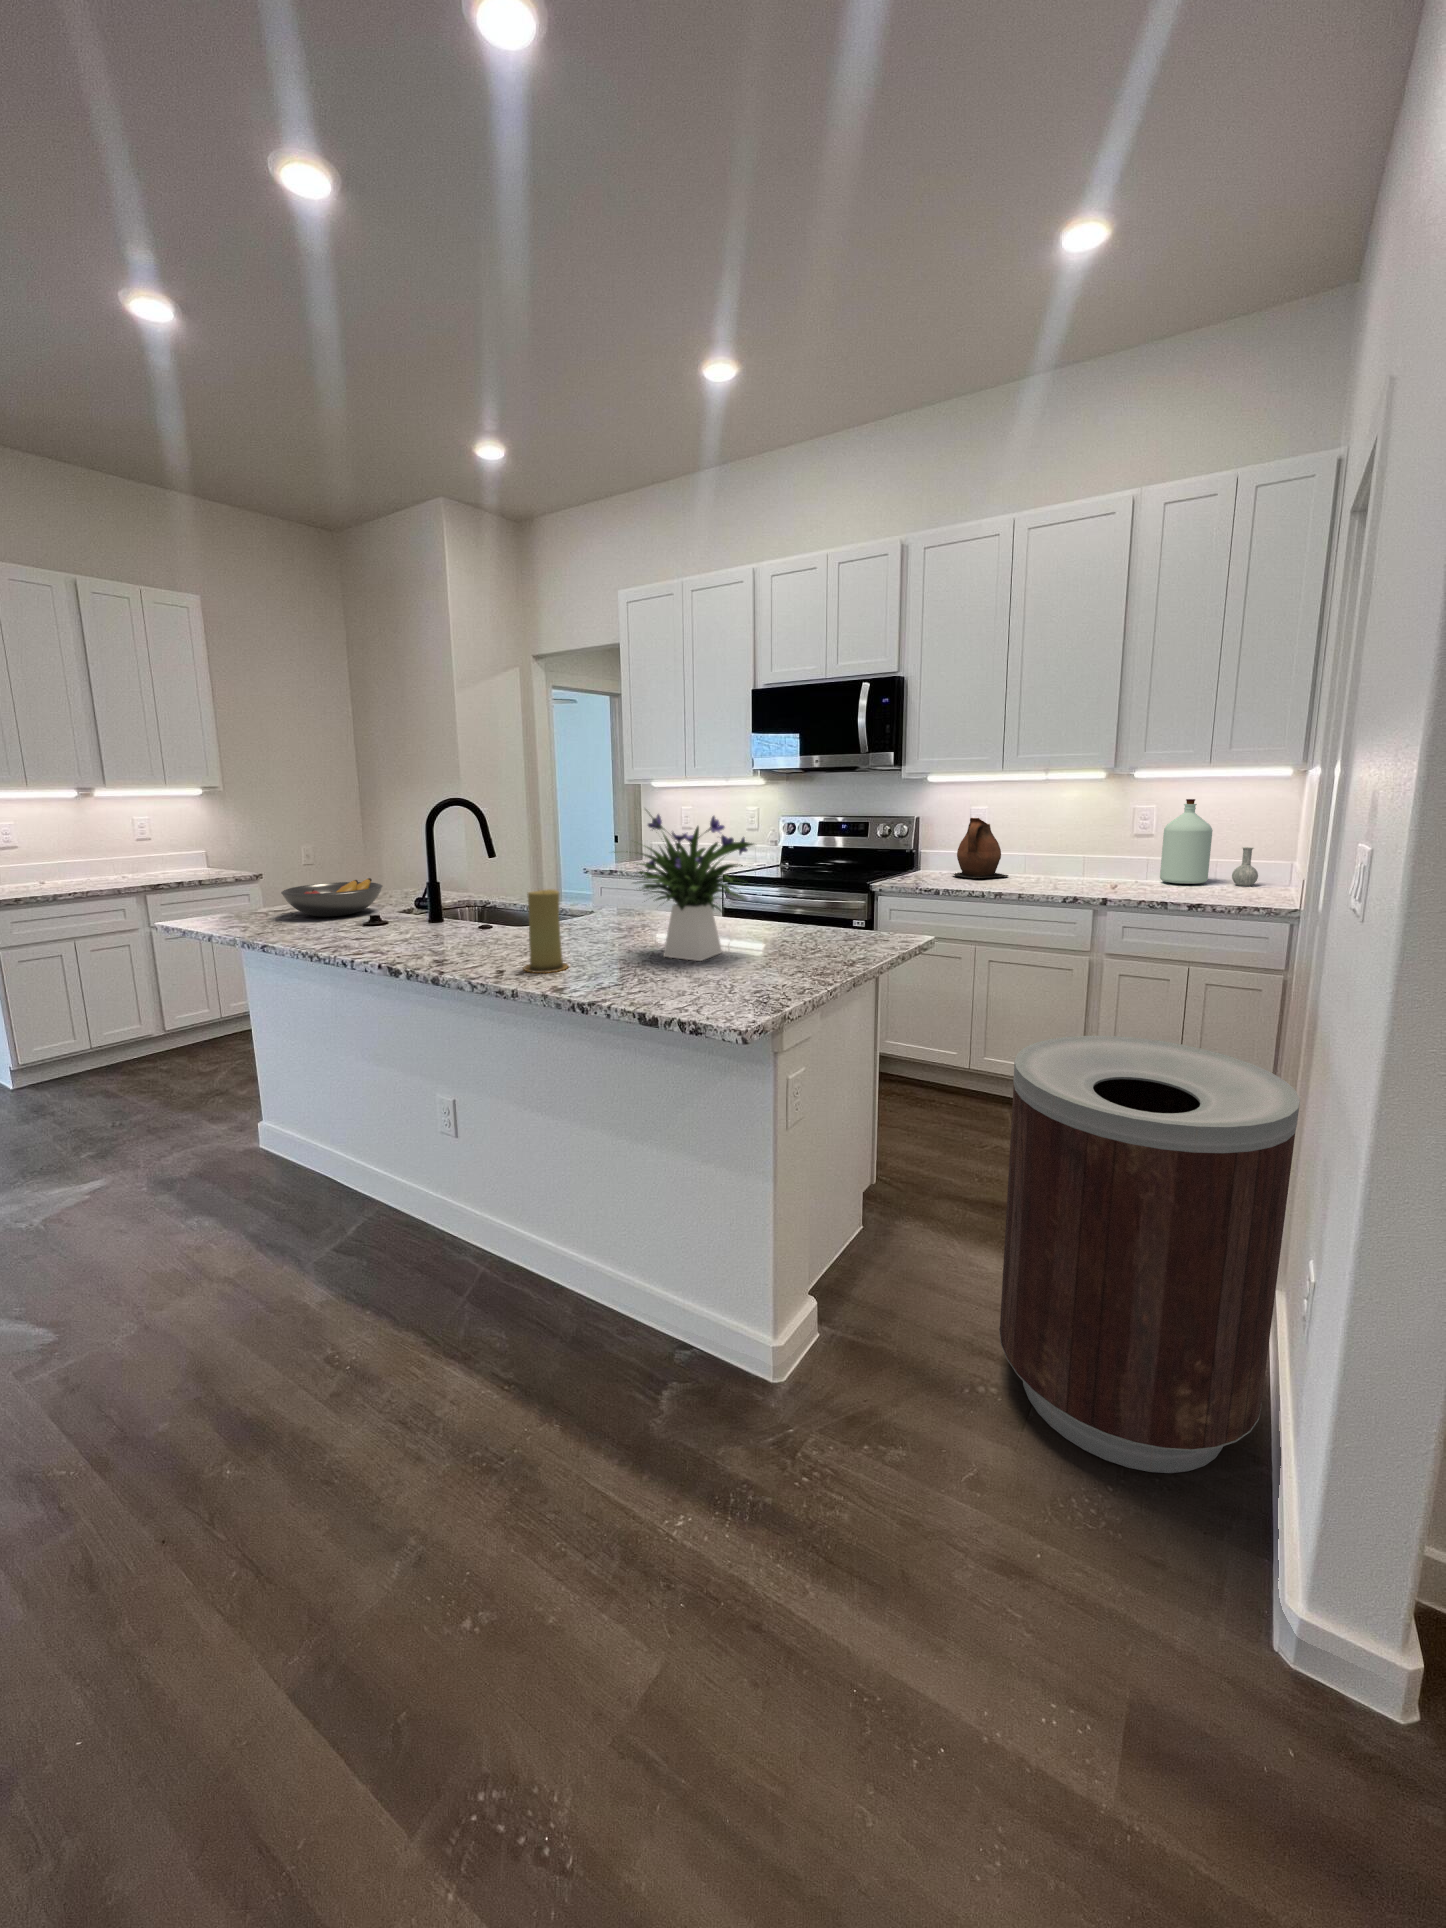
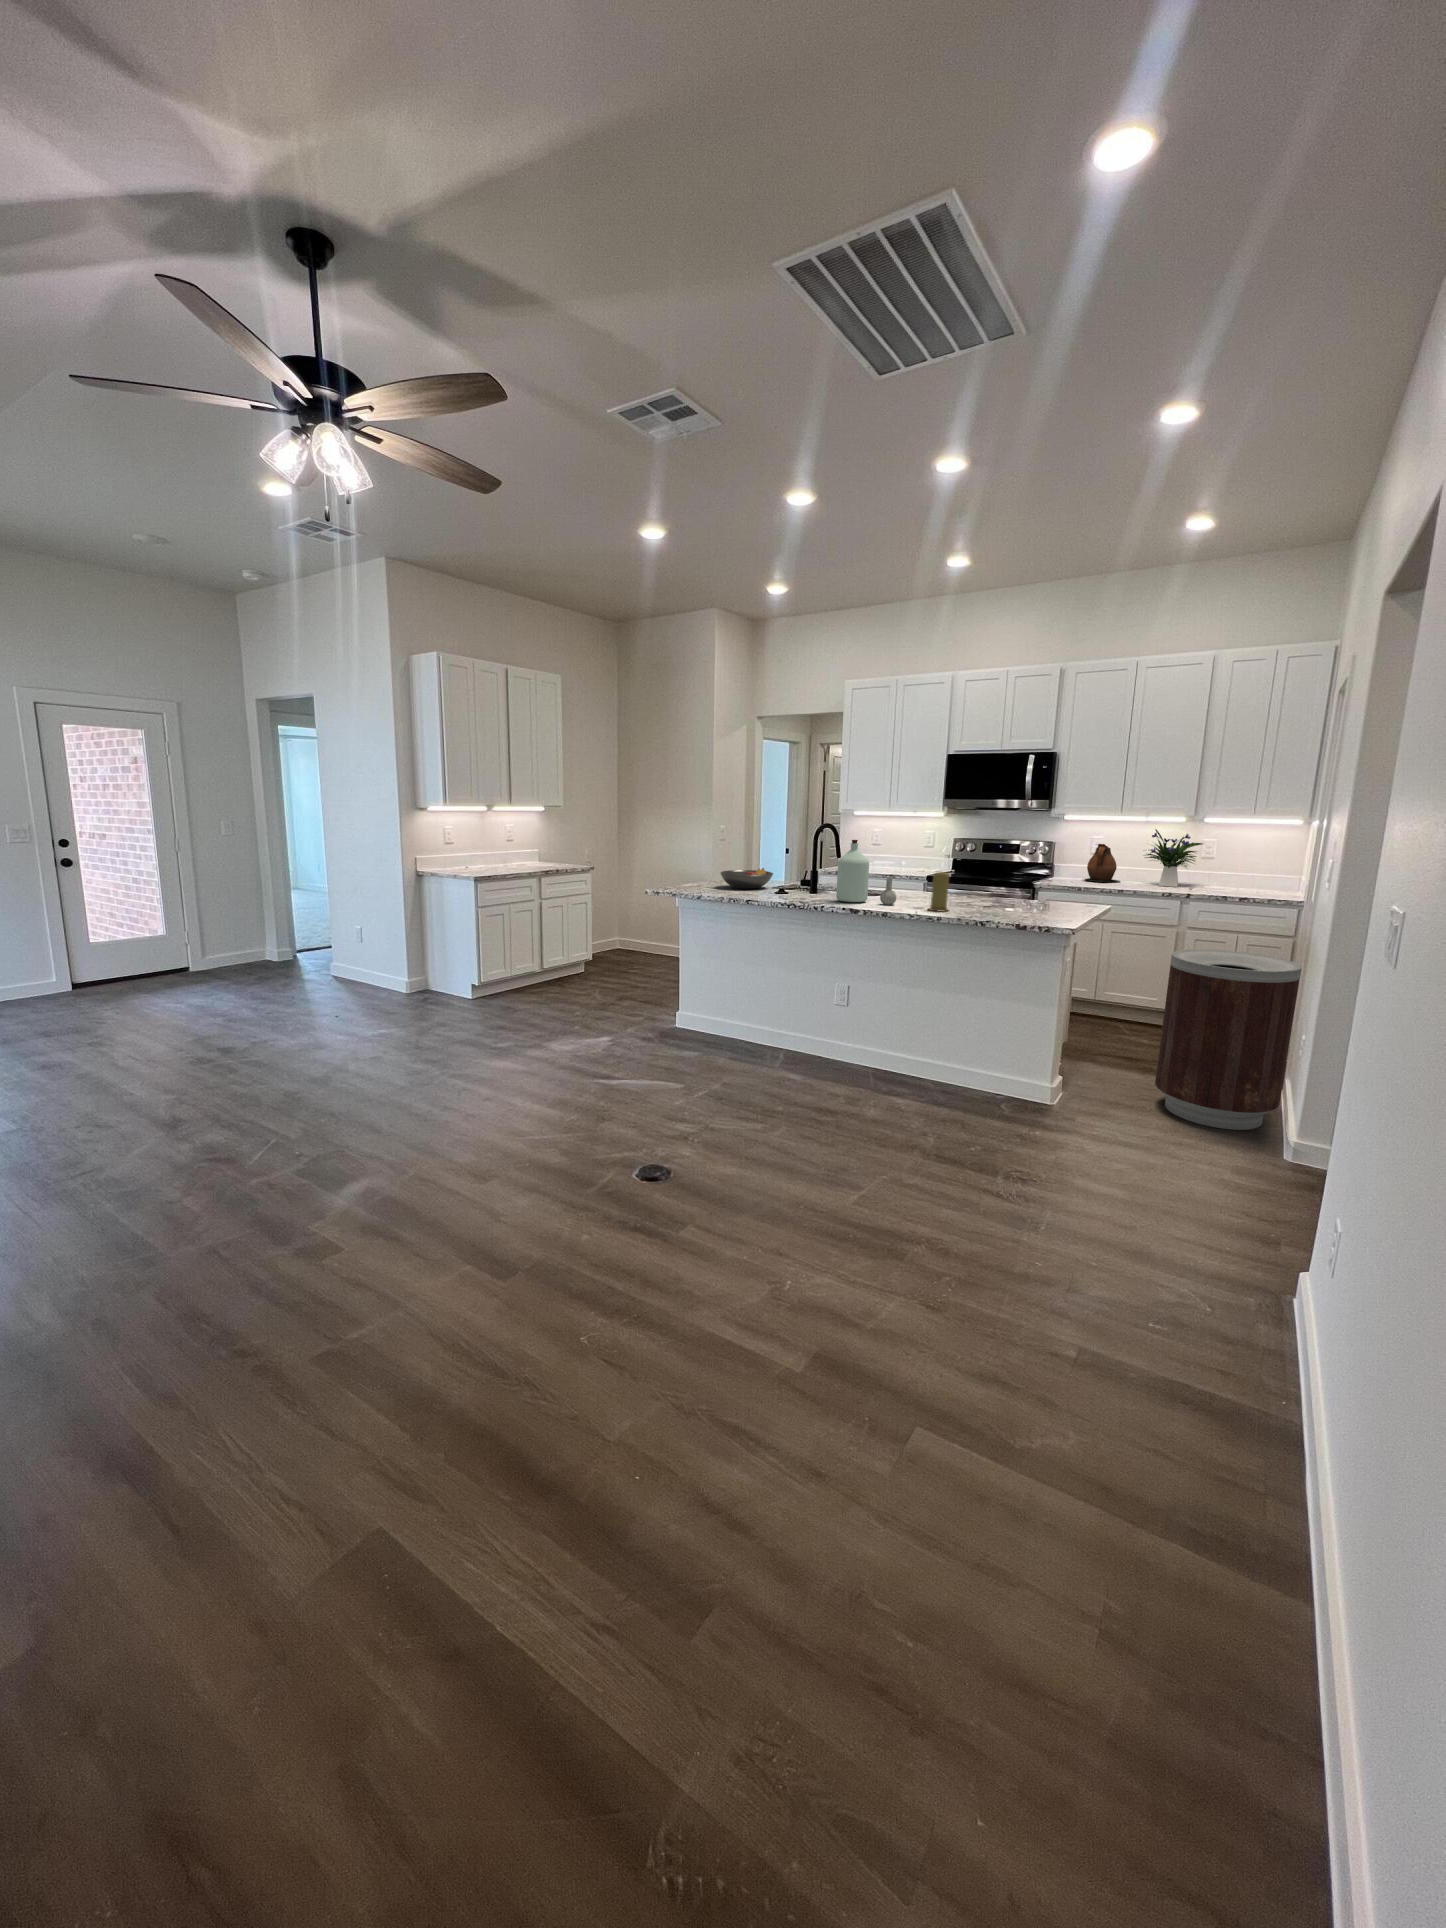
bottle: present [1160,799,1258,886] -> present [836,840,897,905]
flower arrangement: present [614,815,753,961] -> present [1144,829,1203,887]

